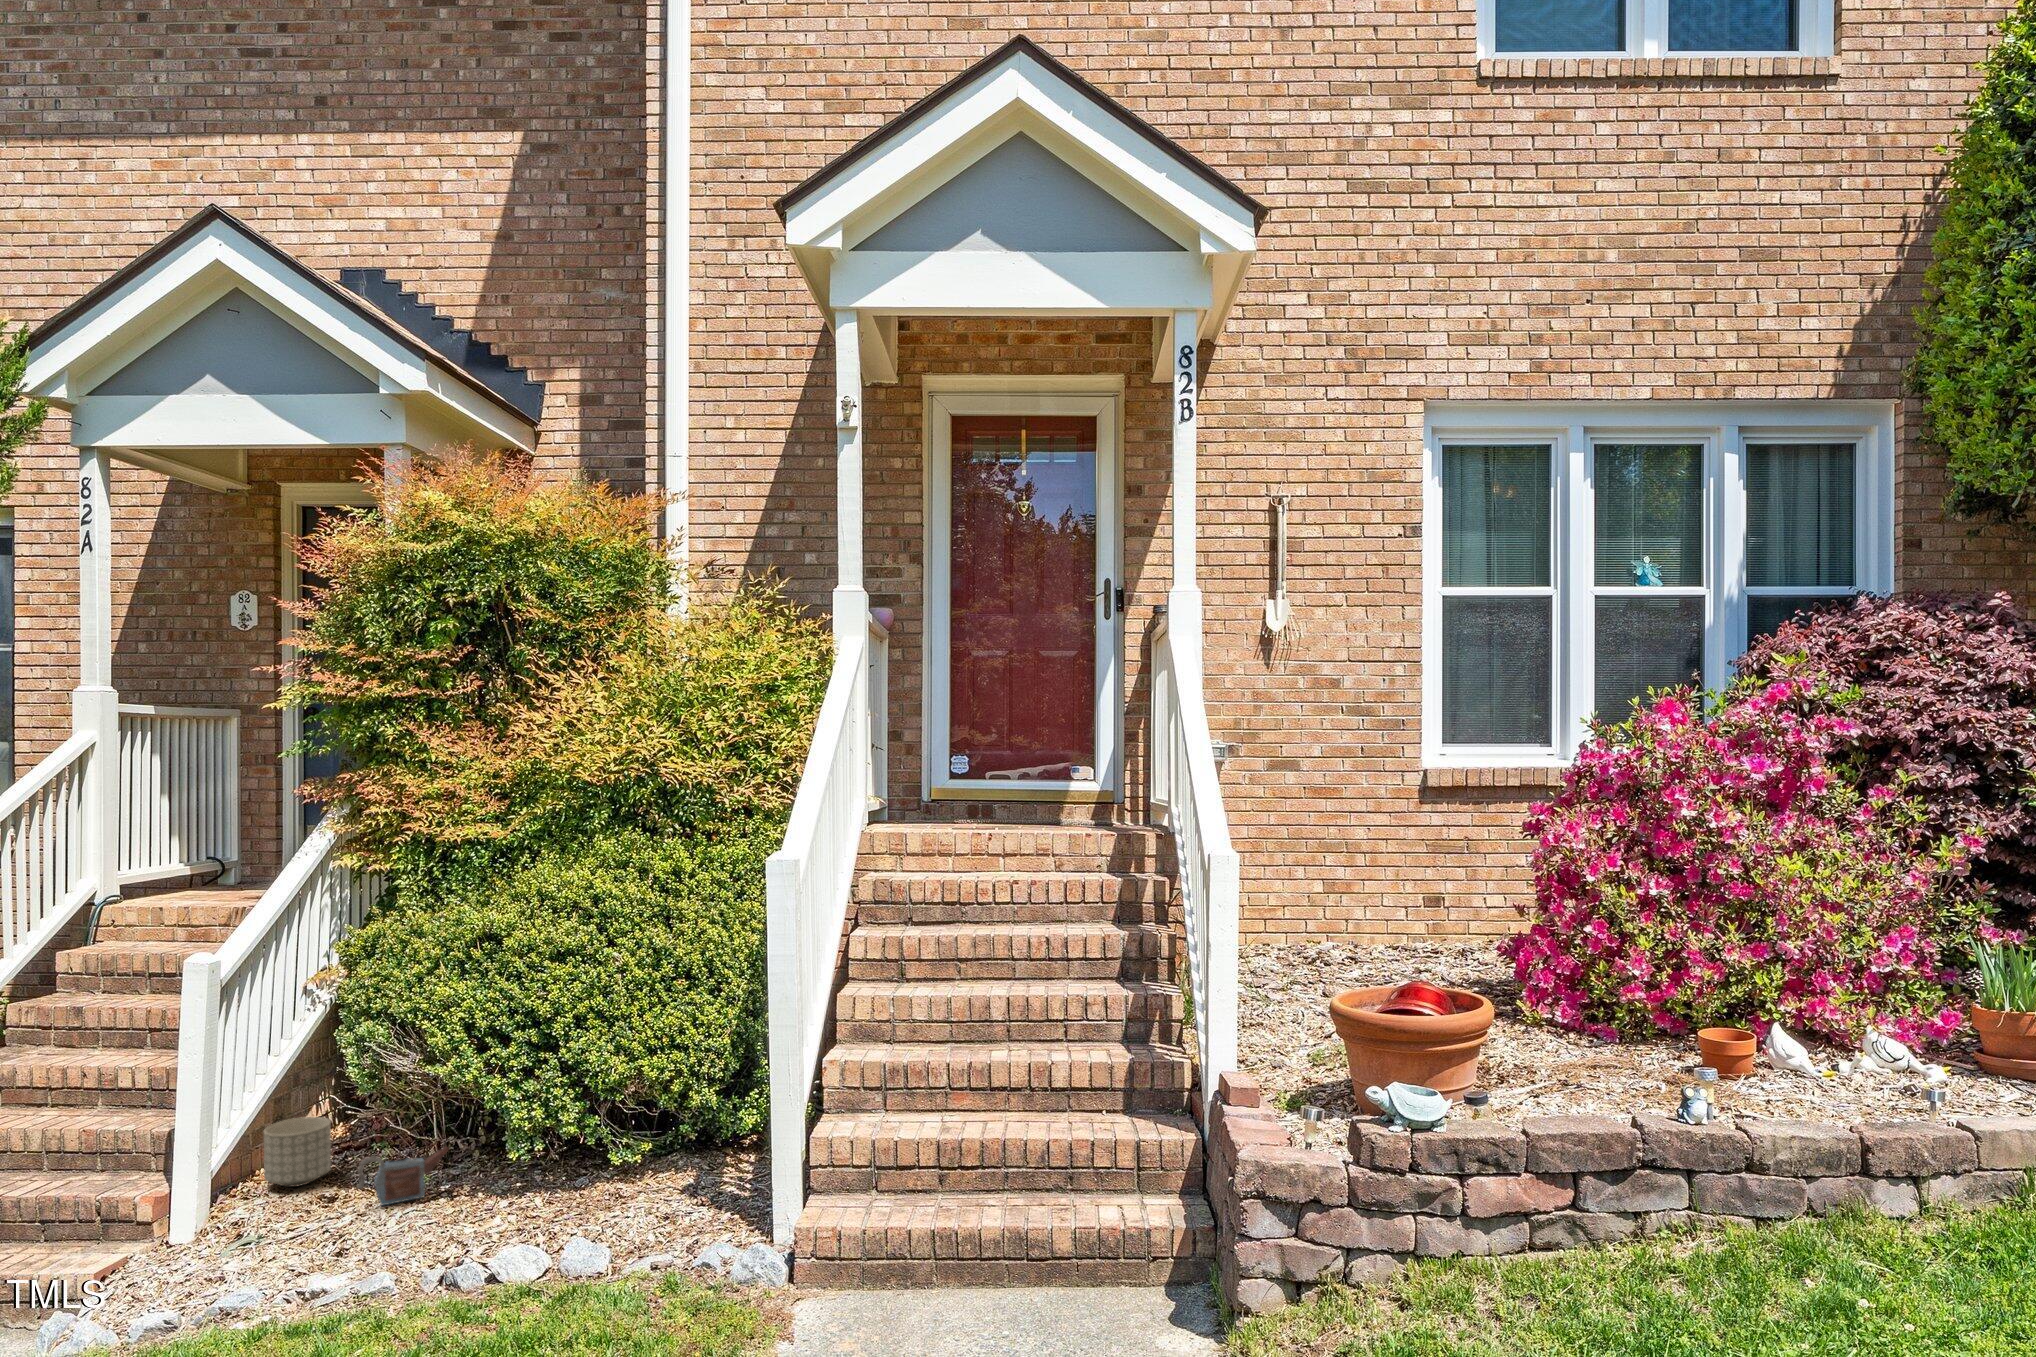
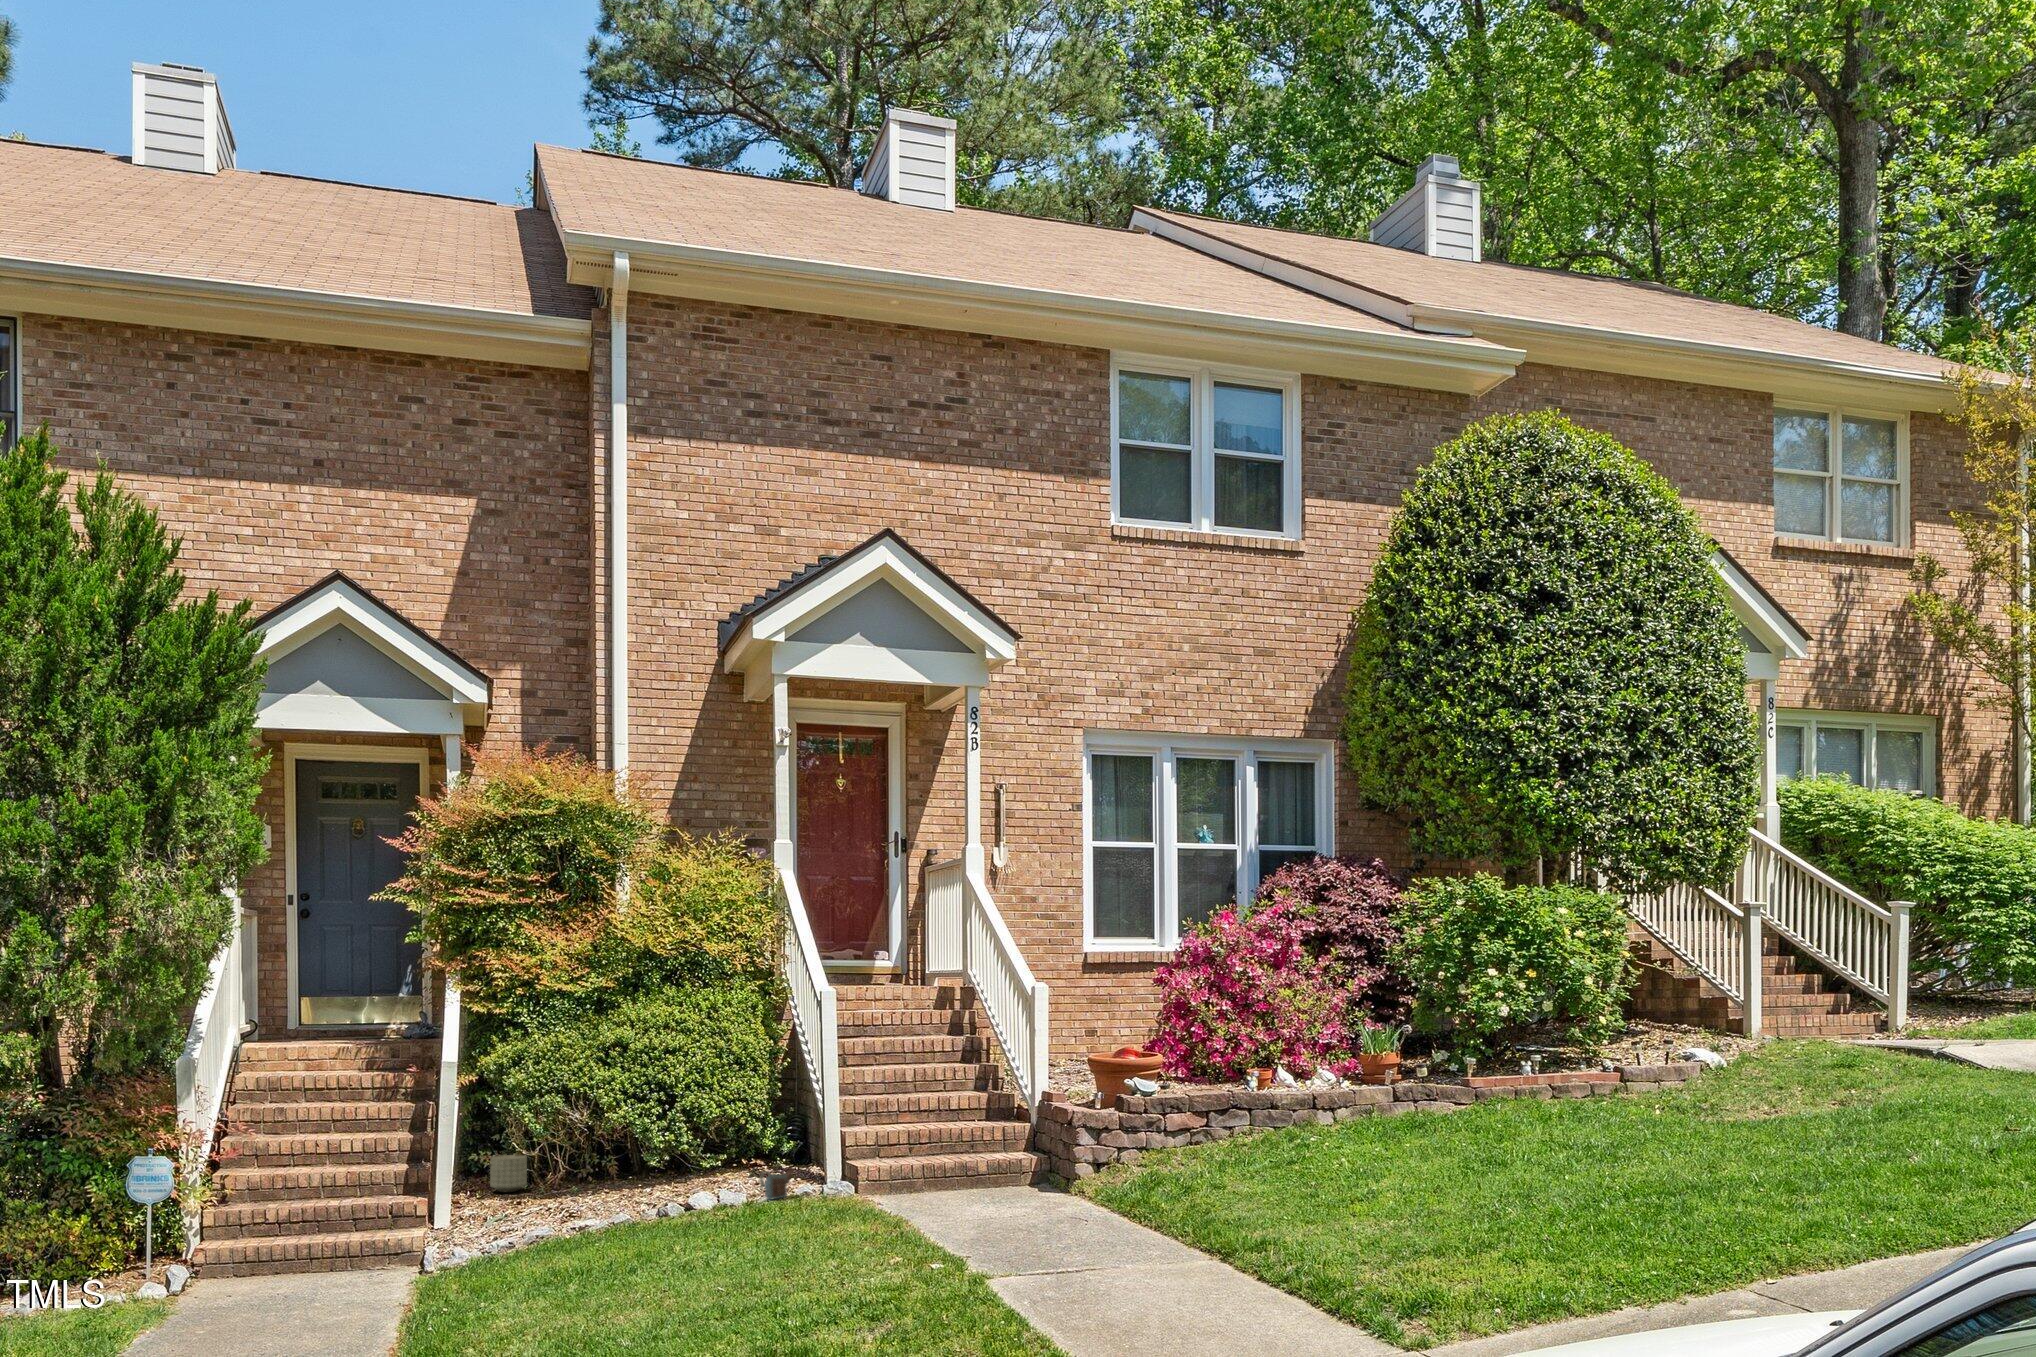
watering can: present [358,1146,449,1205] -> present [760,1169,794,1199]

